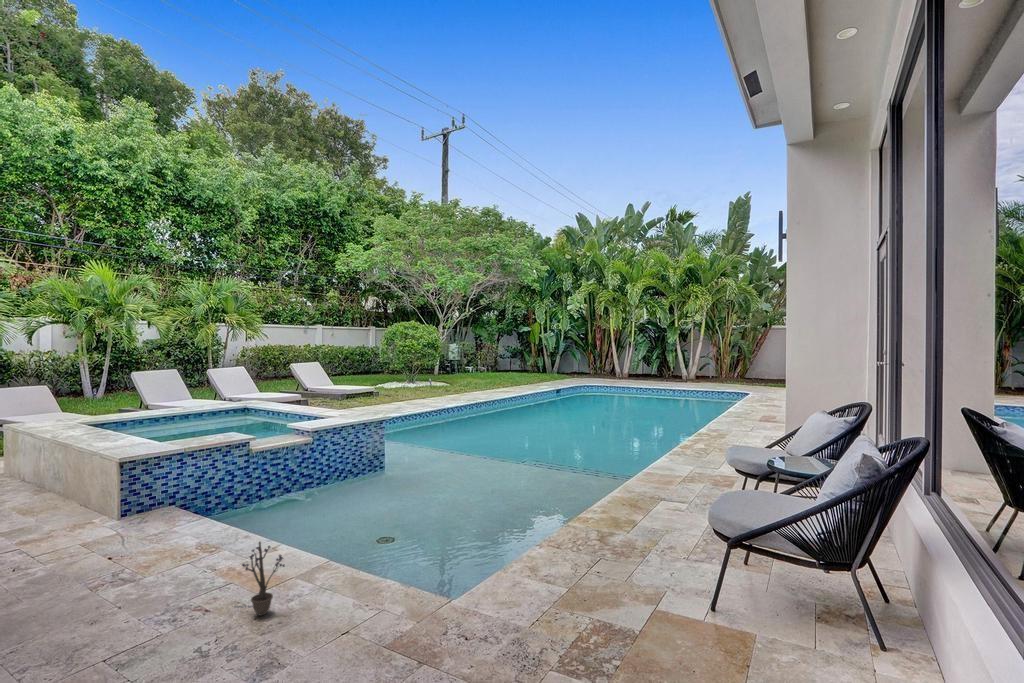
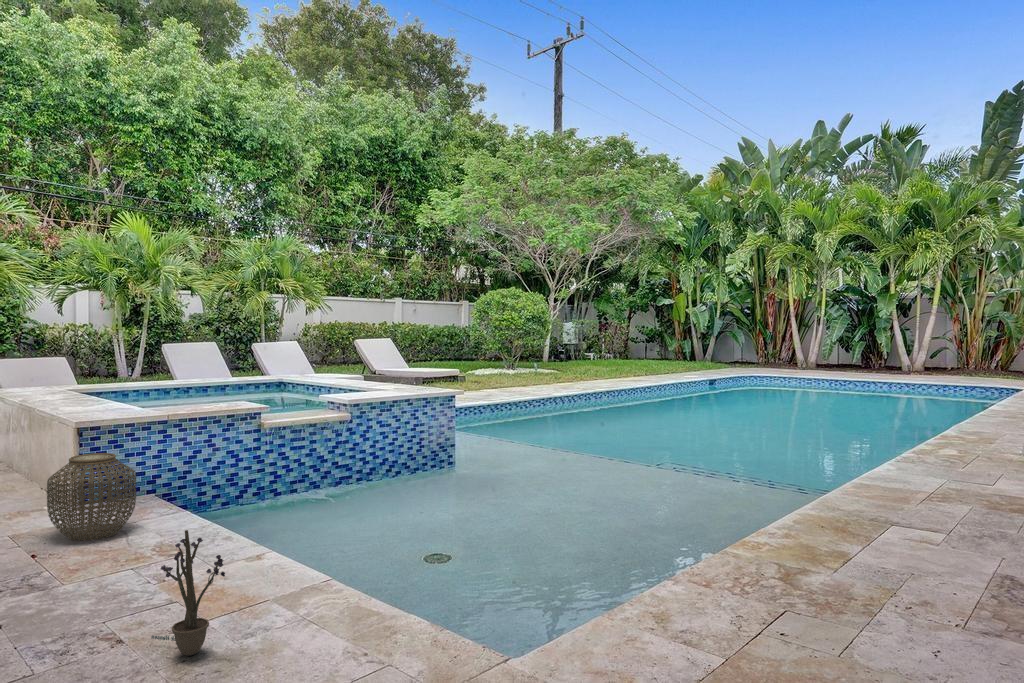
woven basket: none [117,485,180,547] -> present [47,453,136,541]

